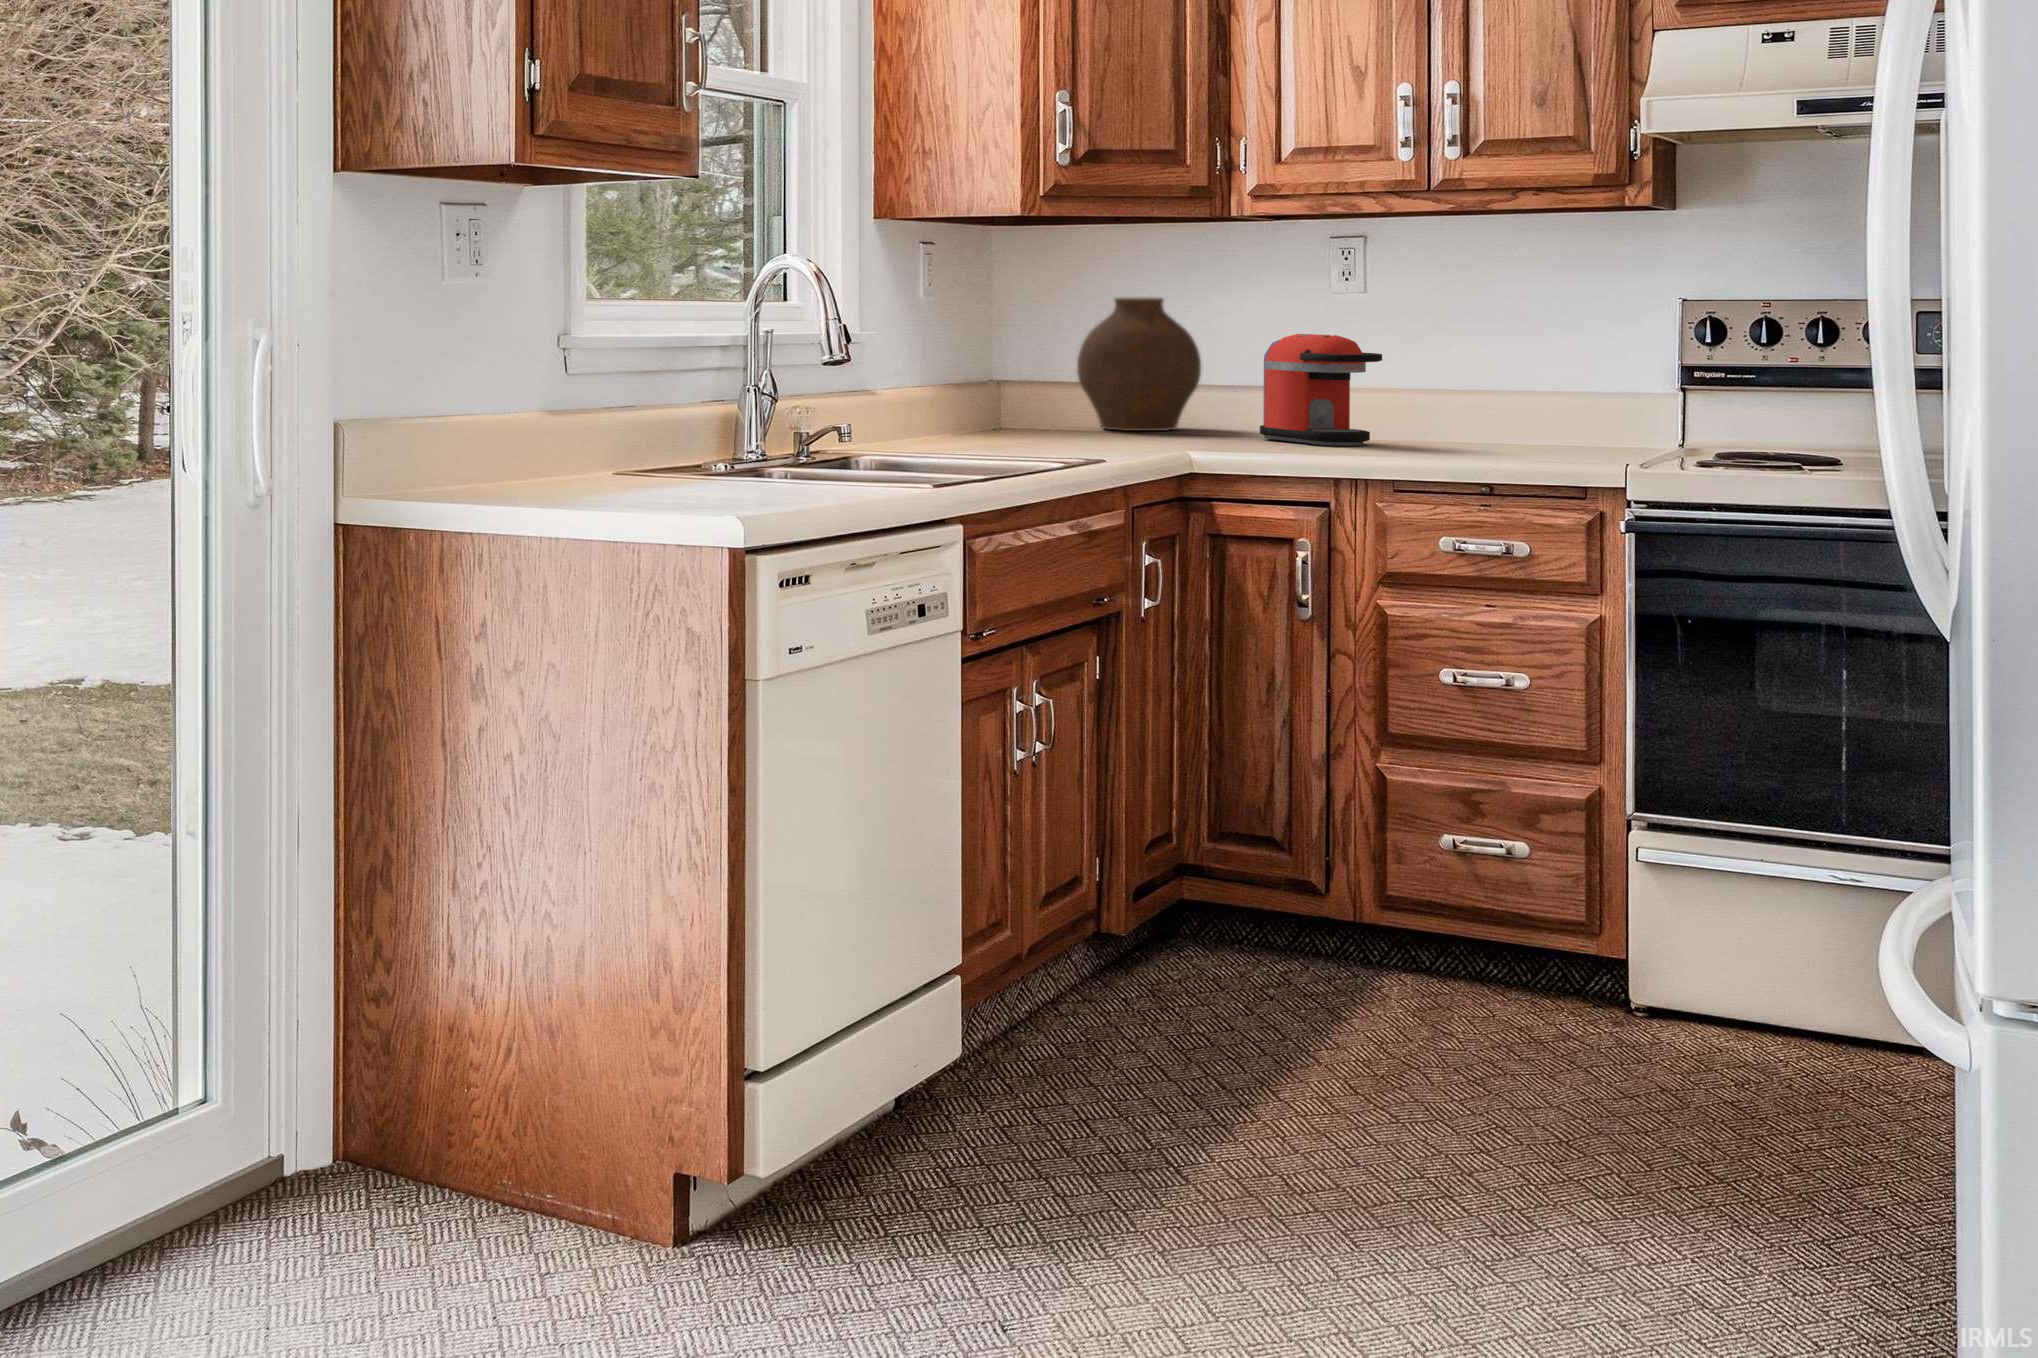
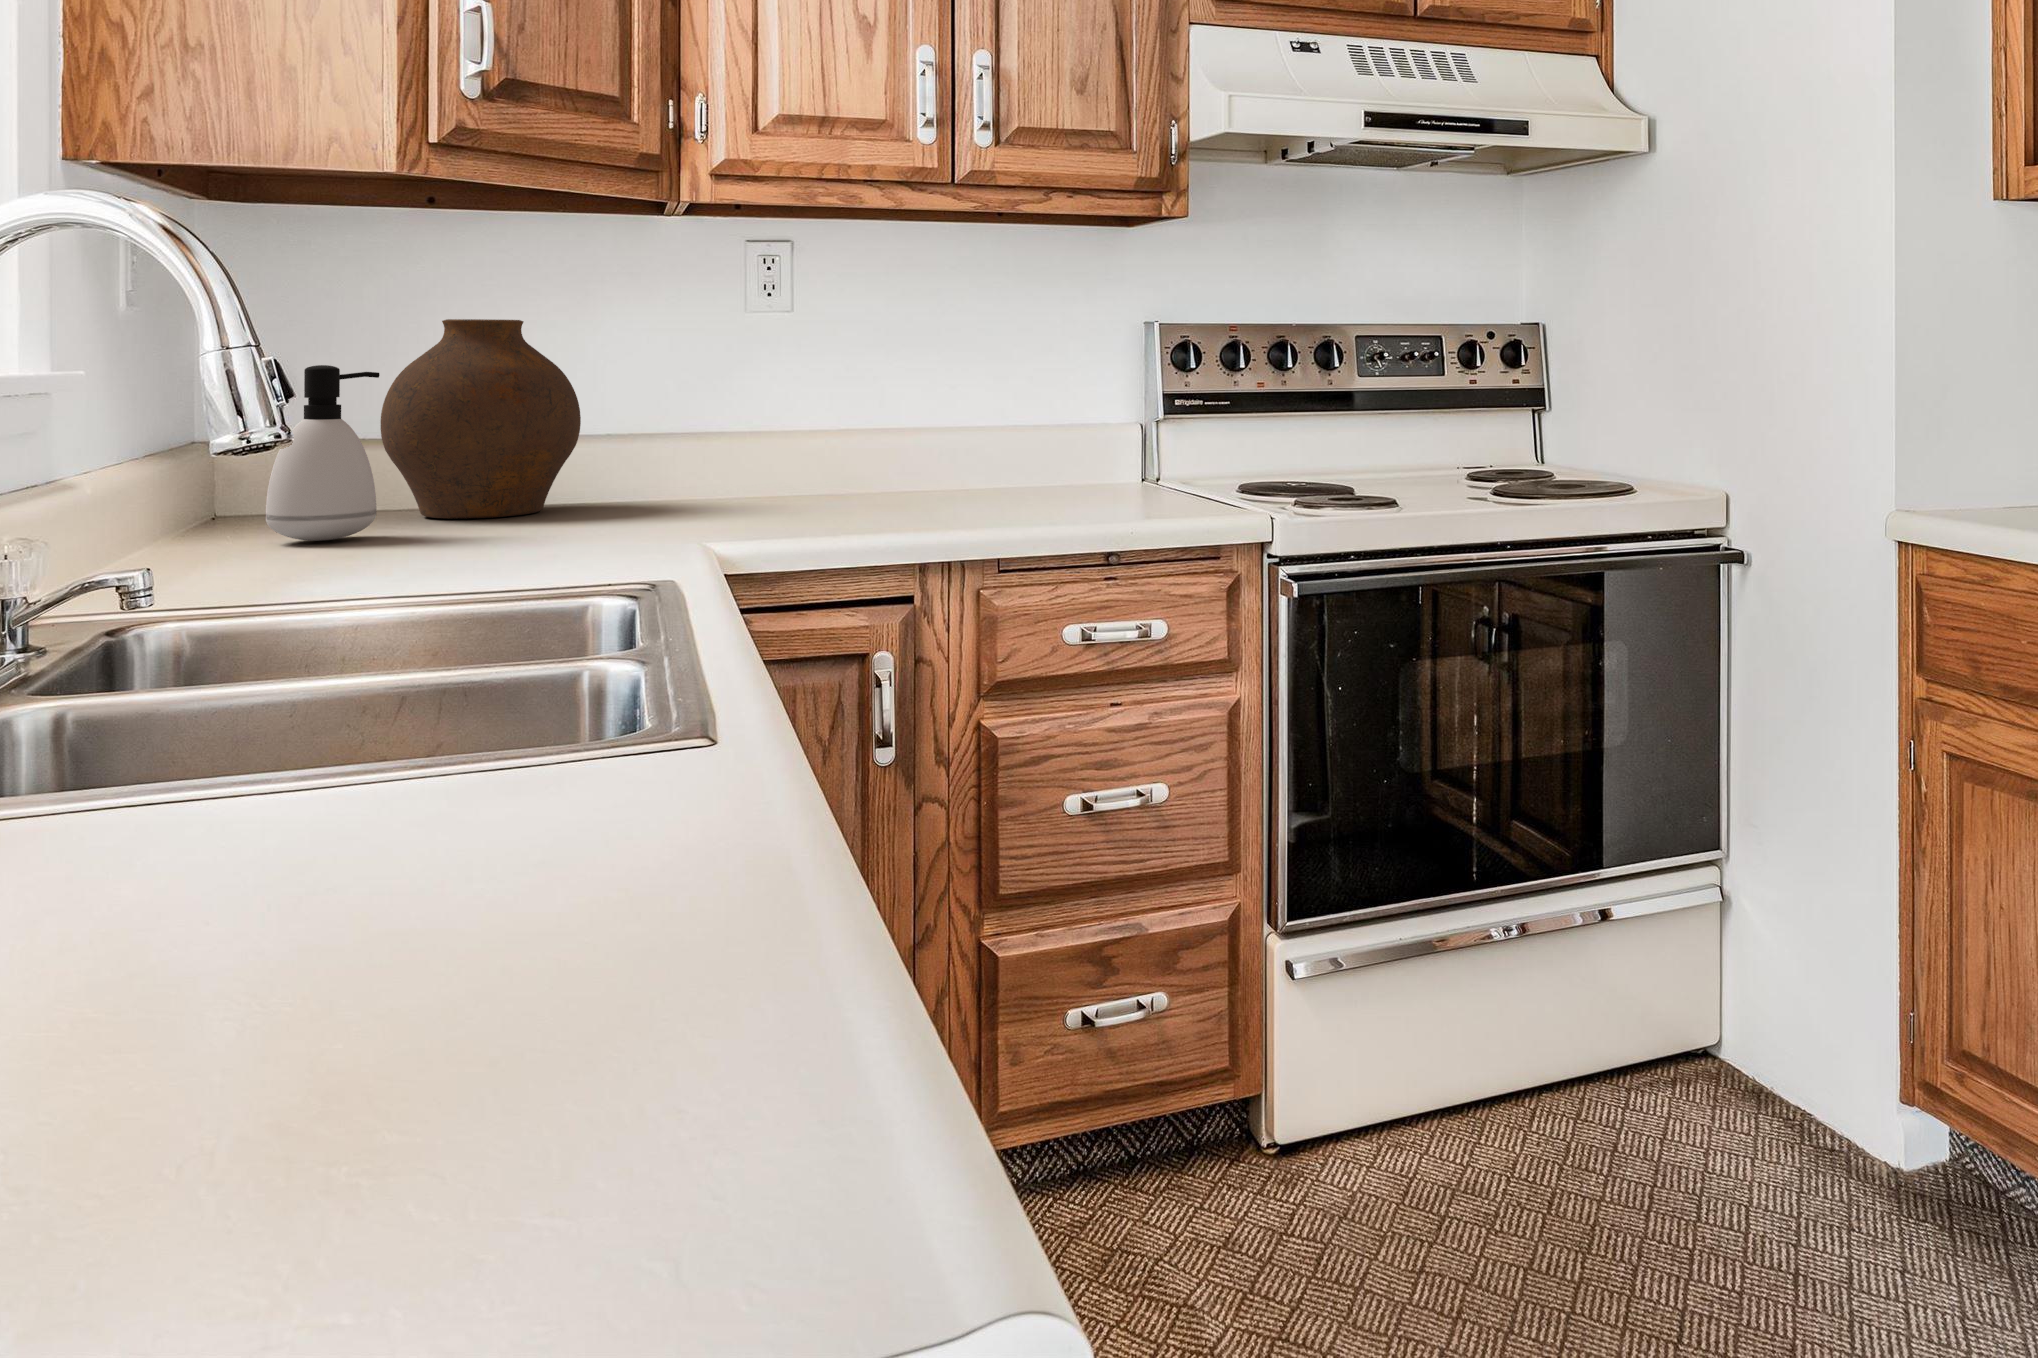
soap dispenser: none [987,328,1047,434] -> present [265,365,380,541]
coffee maker: present [1260,334,1382,446] -> none [725,368,926,518]

